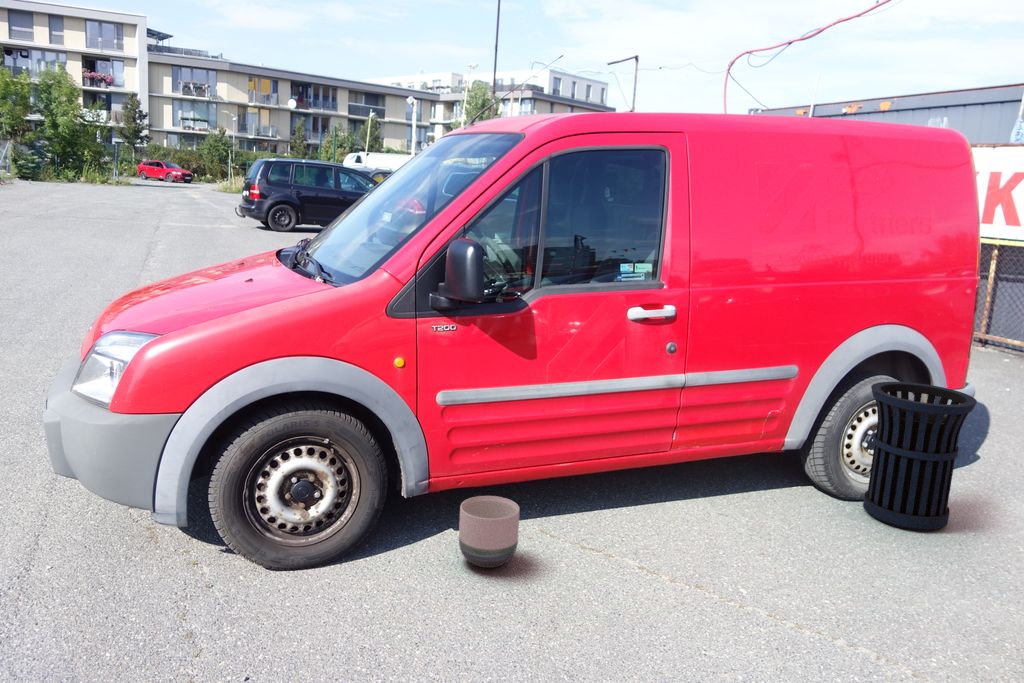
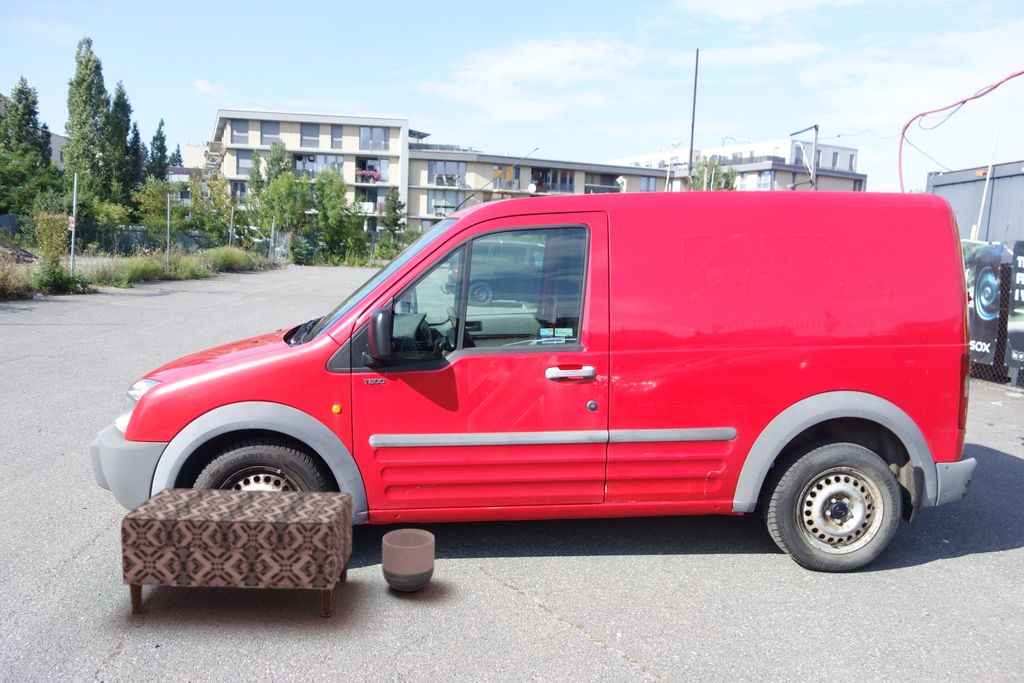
trash can: present [863,382,977,531] -> none [819,450,925,605]
bench: none [167,461,441,634] -> present [121,488,353,617]

